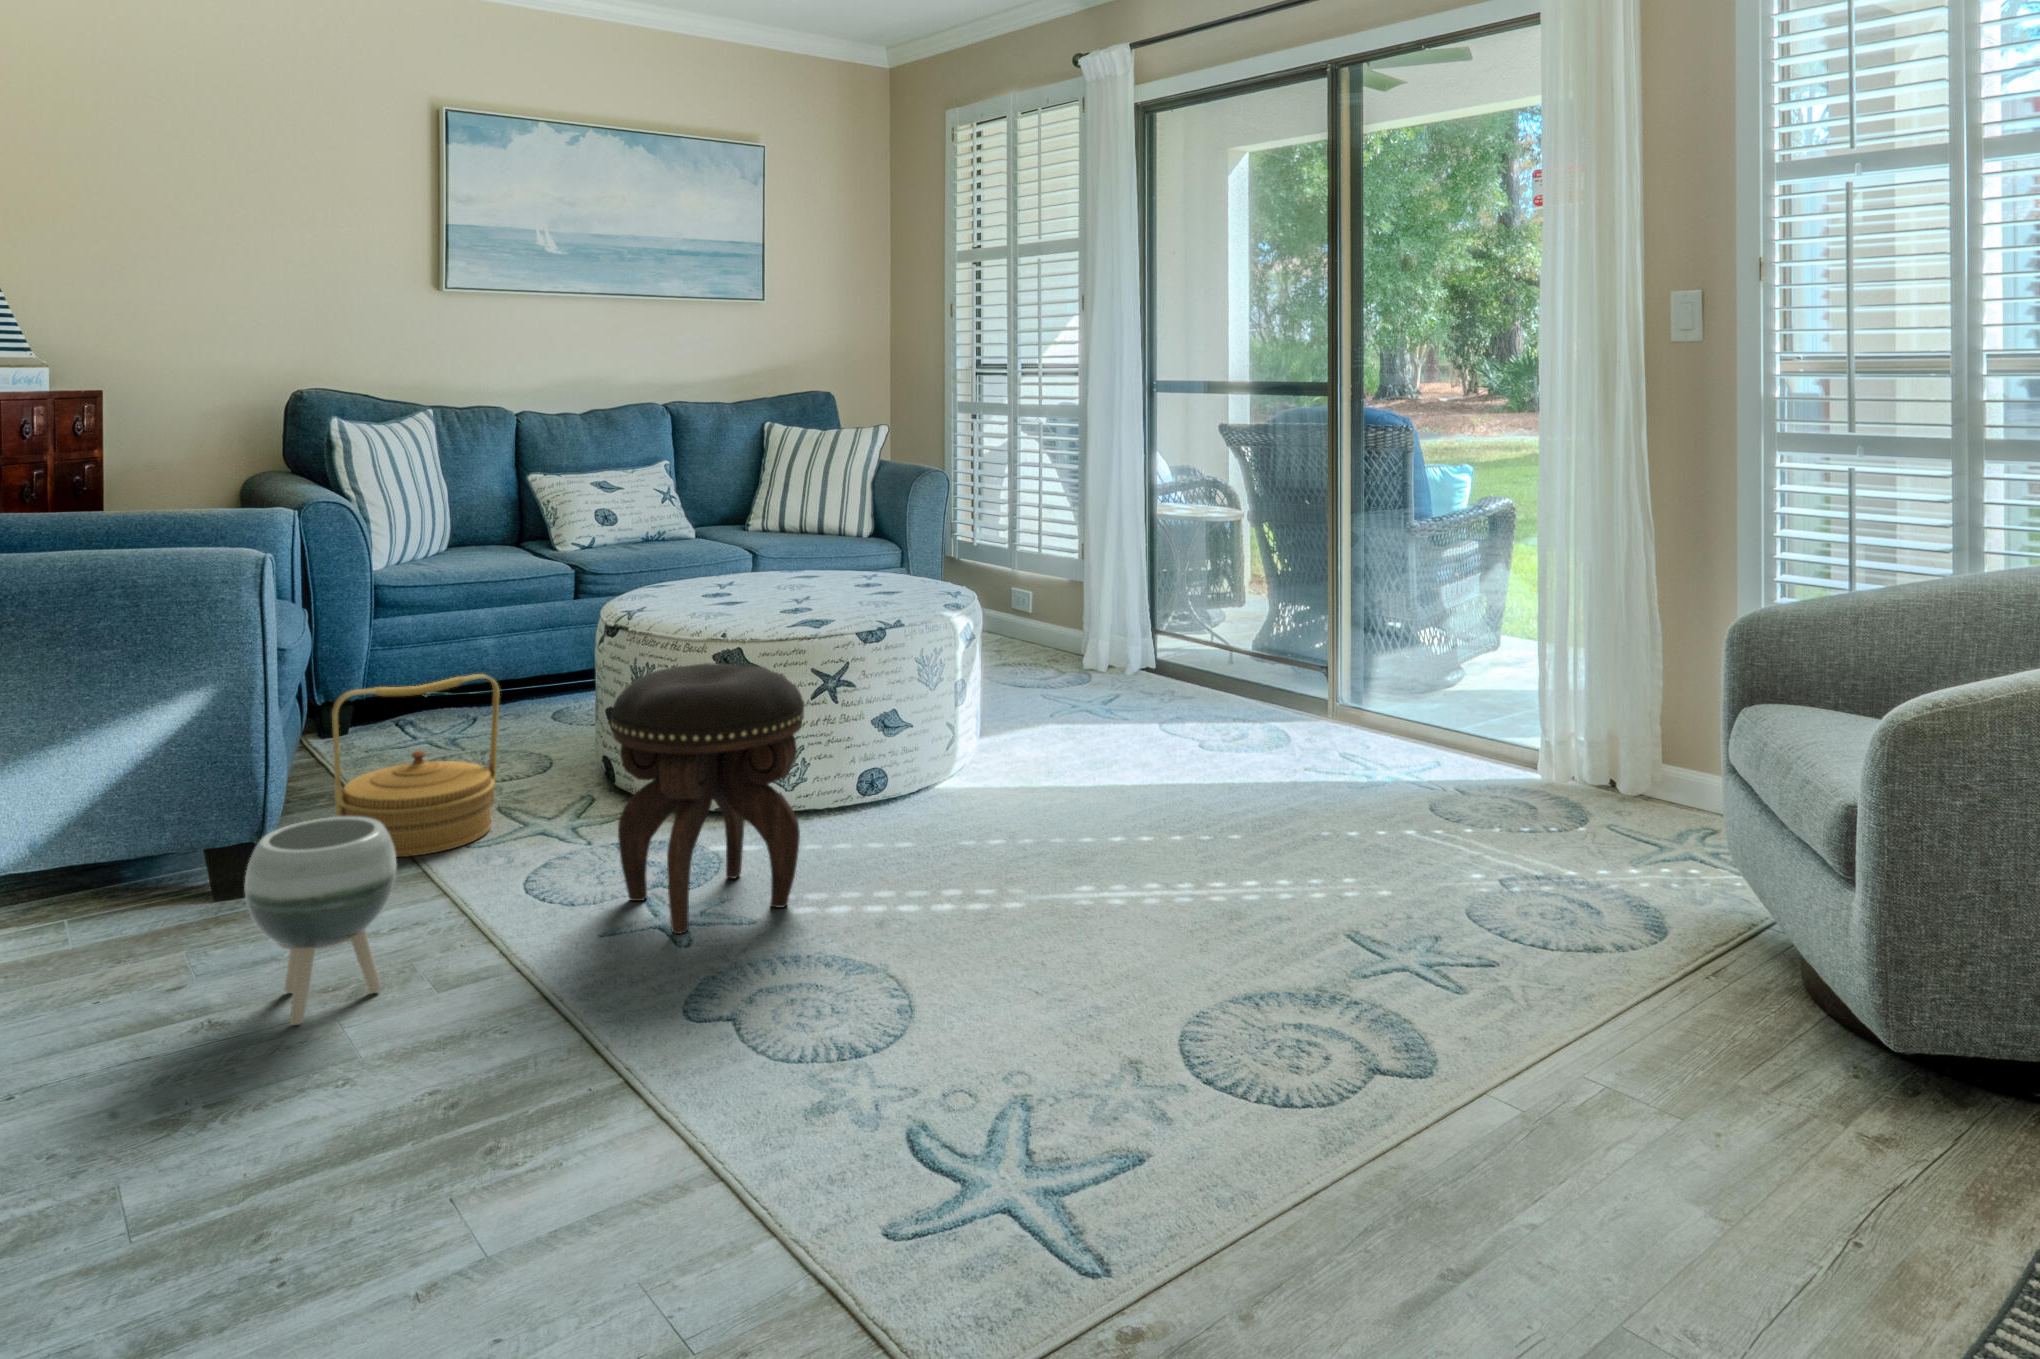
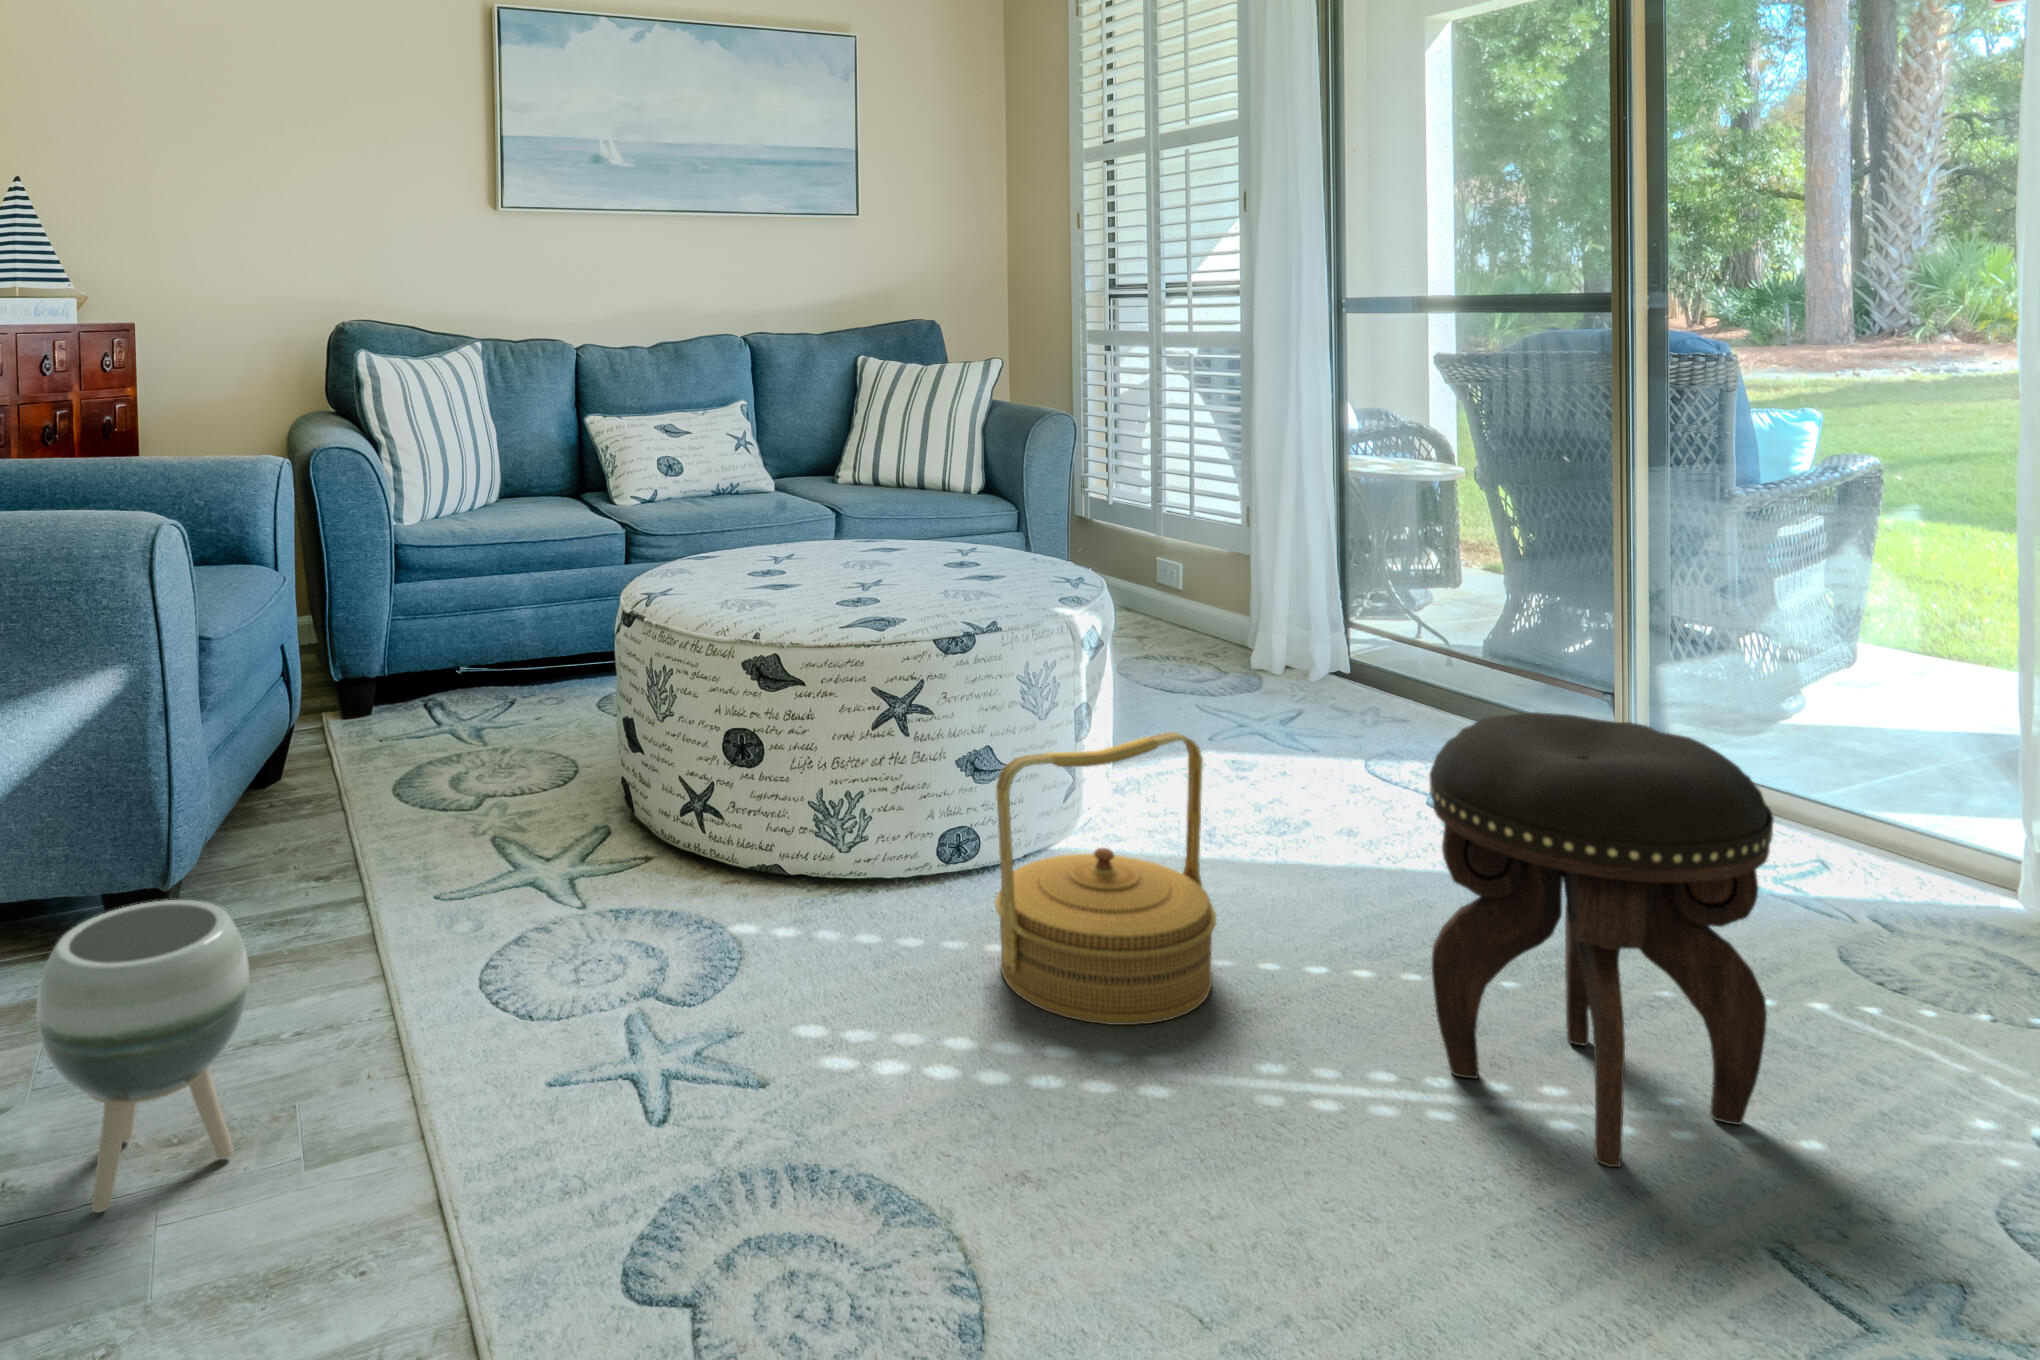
footstool: present [611,663,804,934] -> present [1429,712,1774,1167]
basket: present [332,674,500,857] -> present [995,732,1216,1025]

